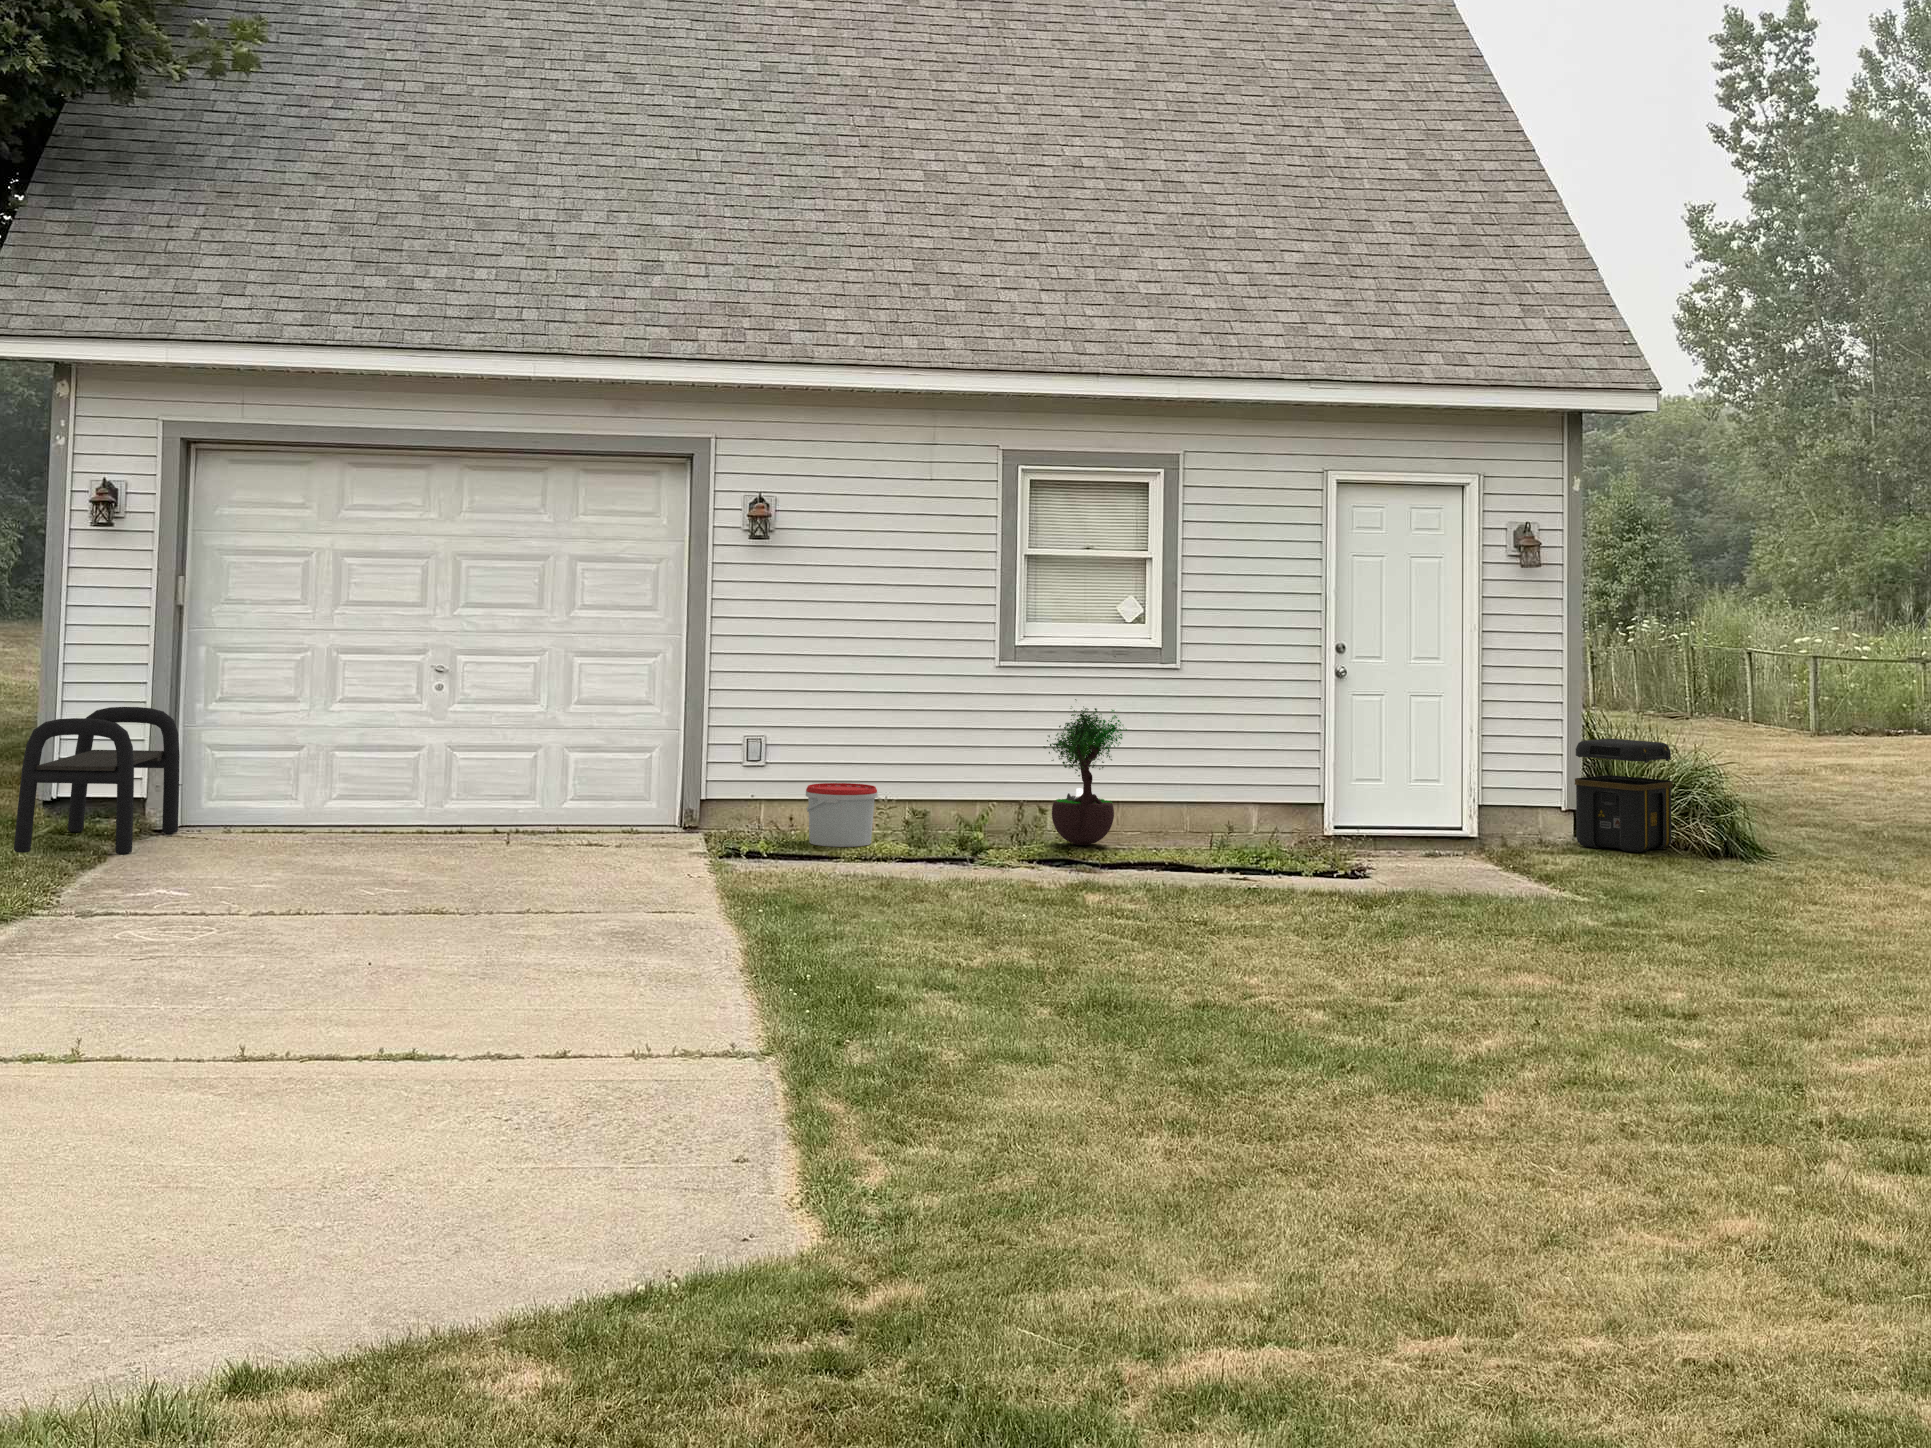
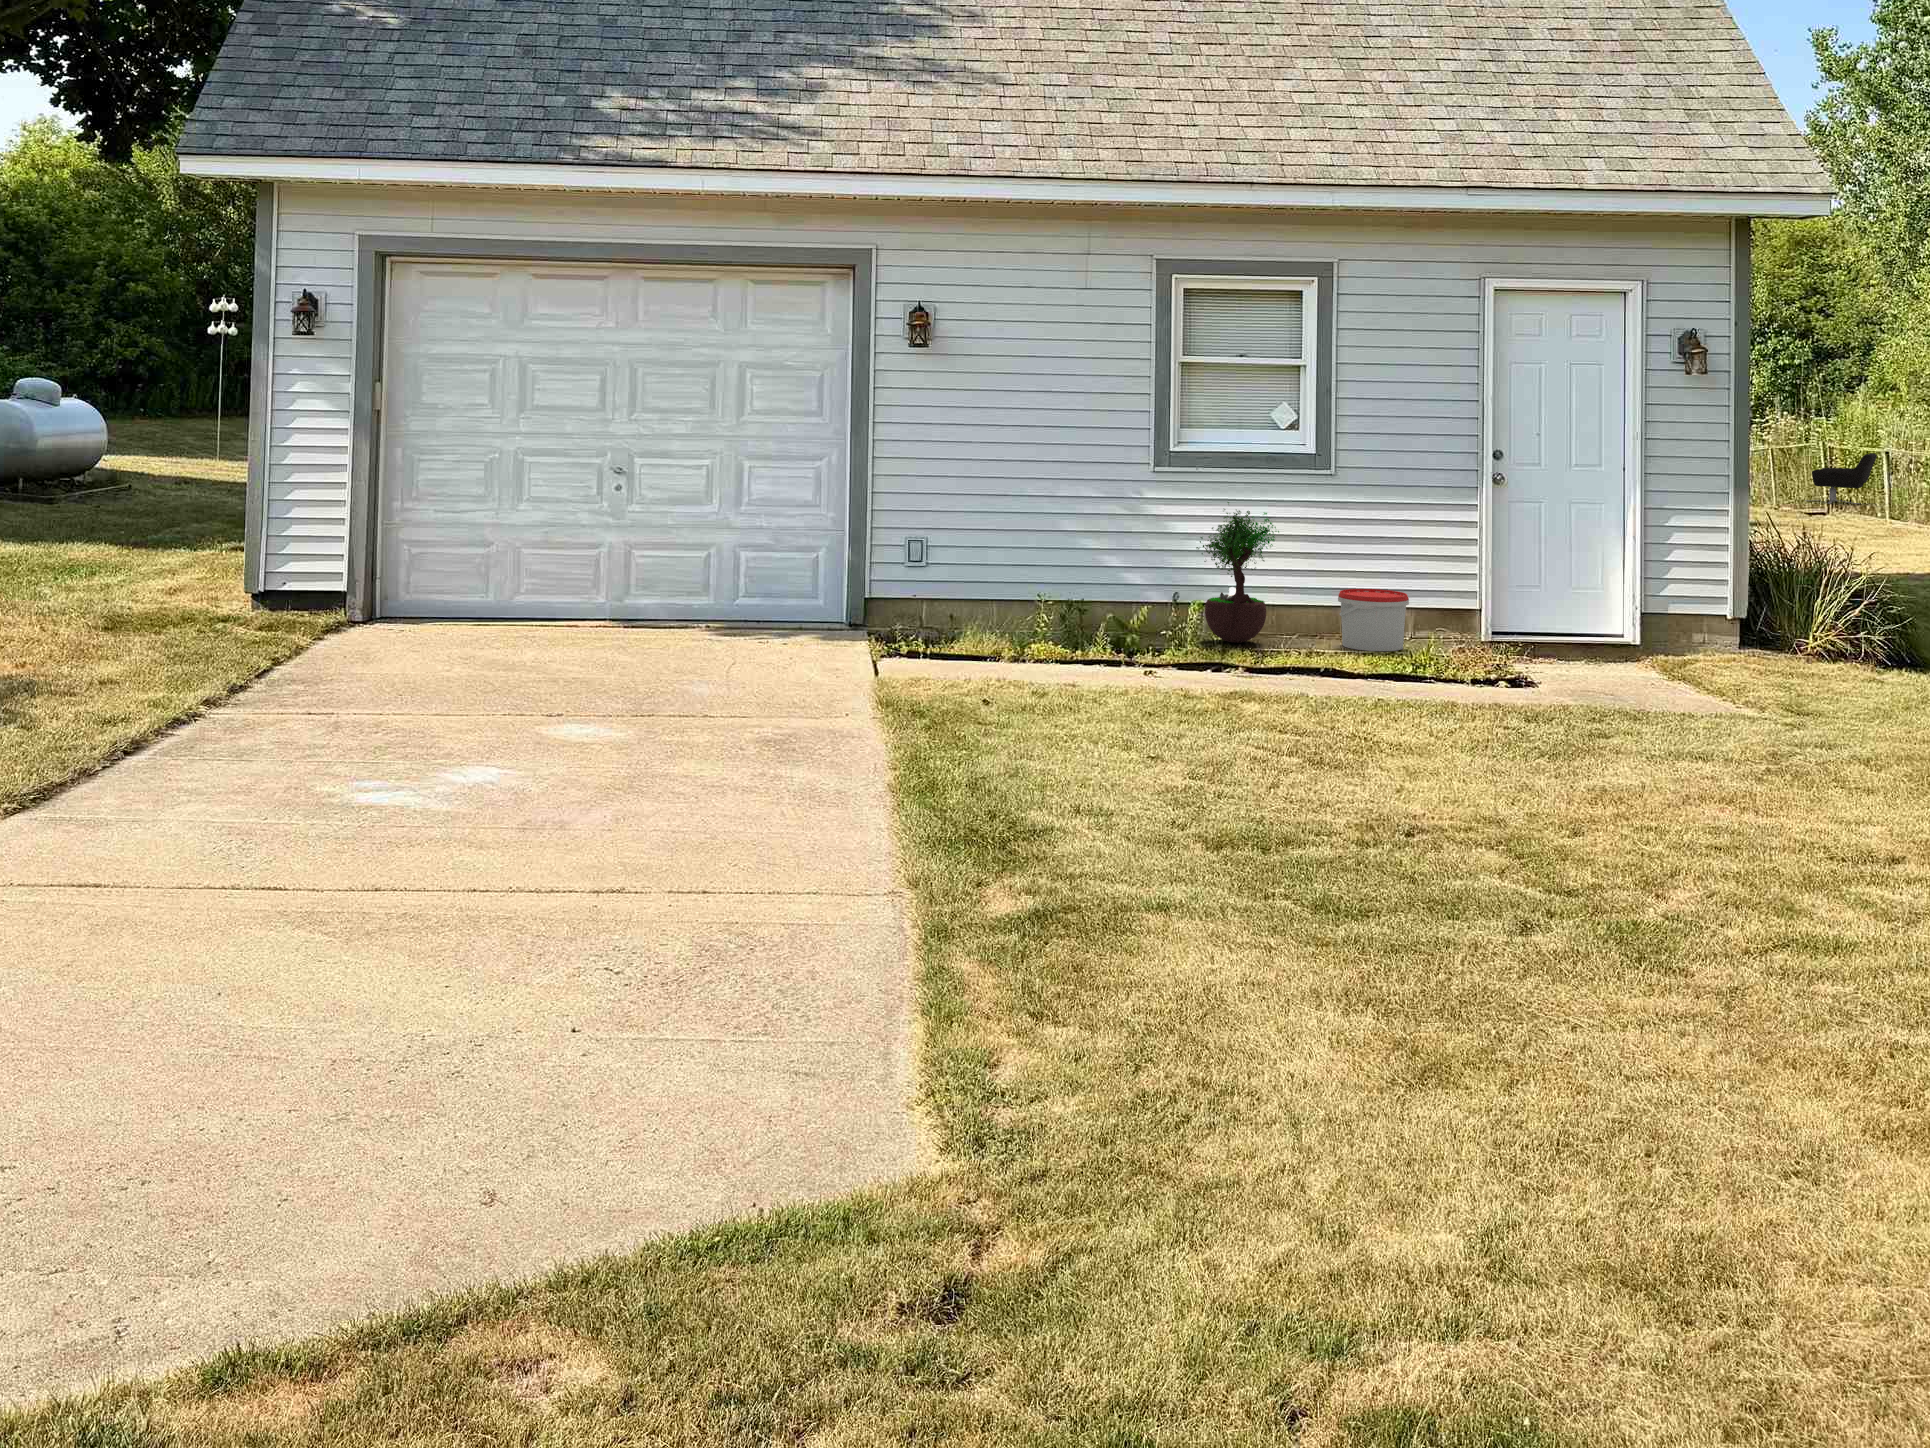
lounge chair: none [1673,661,1745,716] -> present [1812,453,1877,504]
bench: present [14,707,180,854] -> none [222,503,381,642]
toolbox: present [1575,739,1673,853] -> none [1734,543,1836,658]
bucket: present [806,783,877,847] -> present [1338,589,1409,651]

